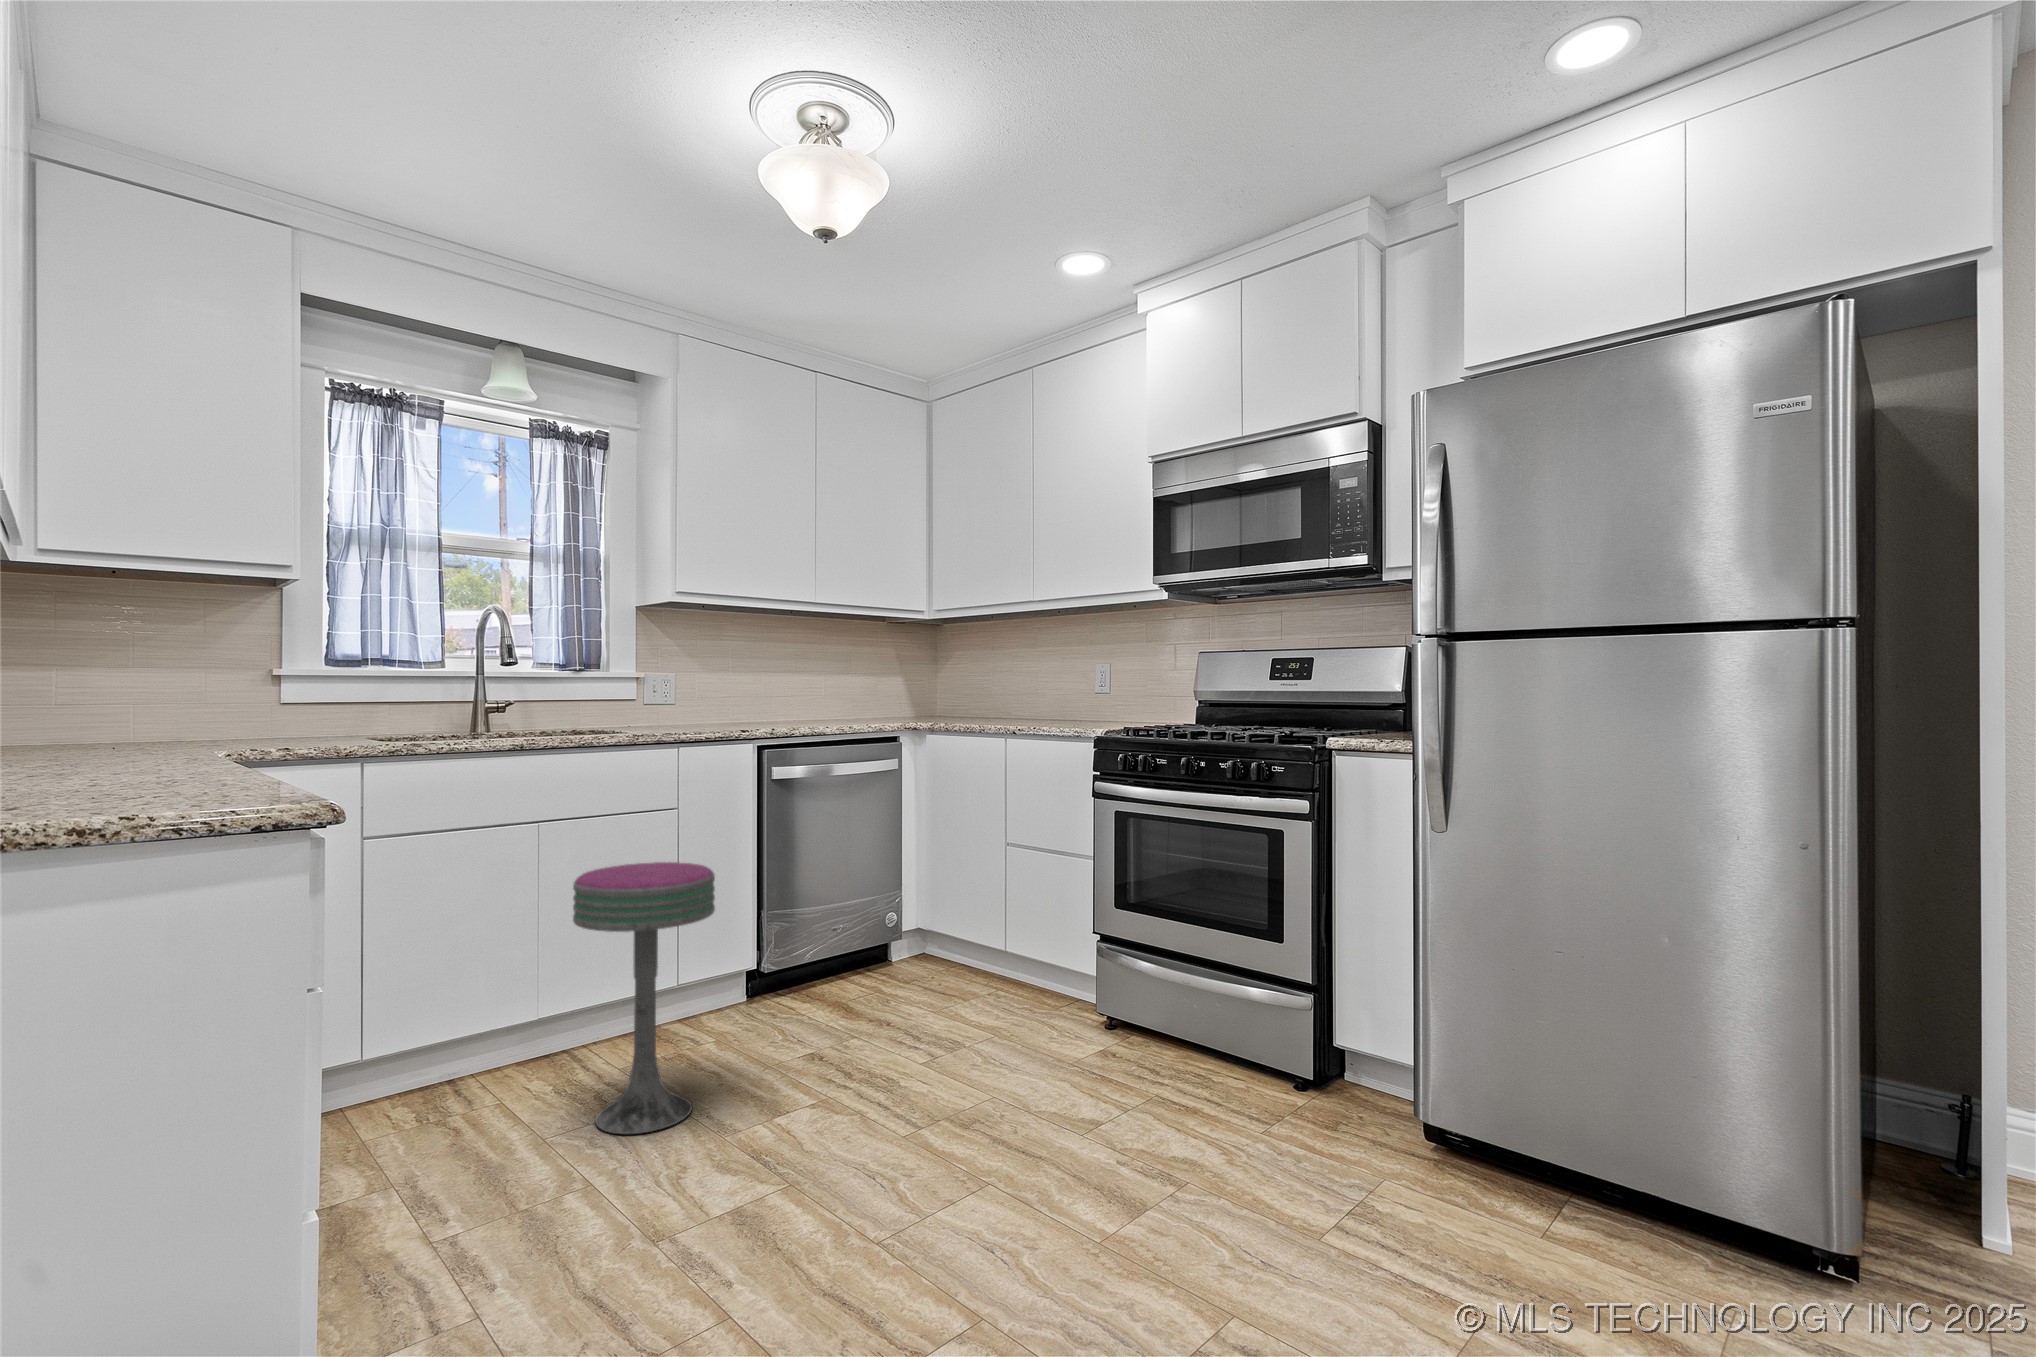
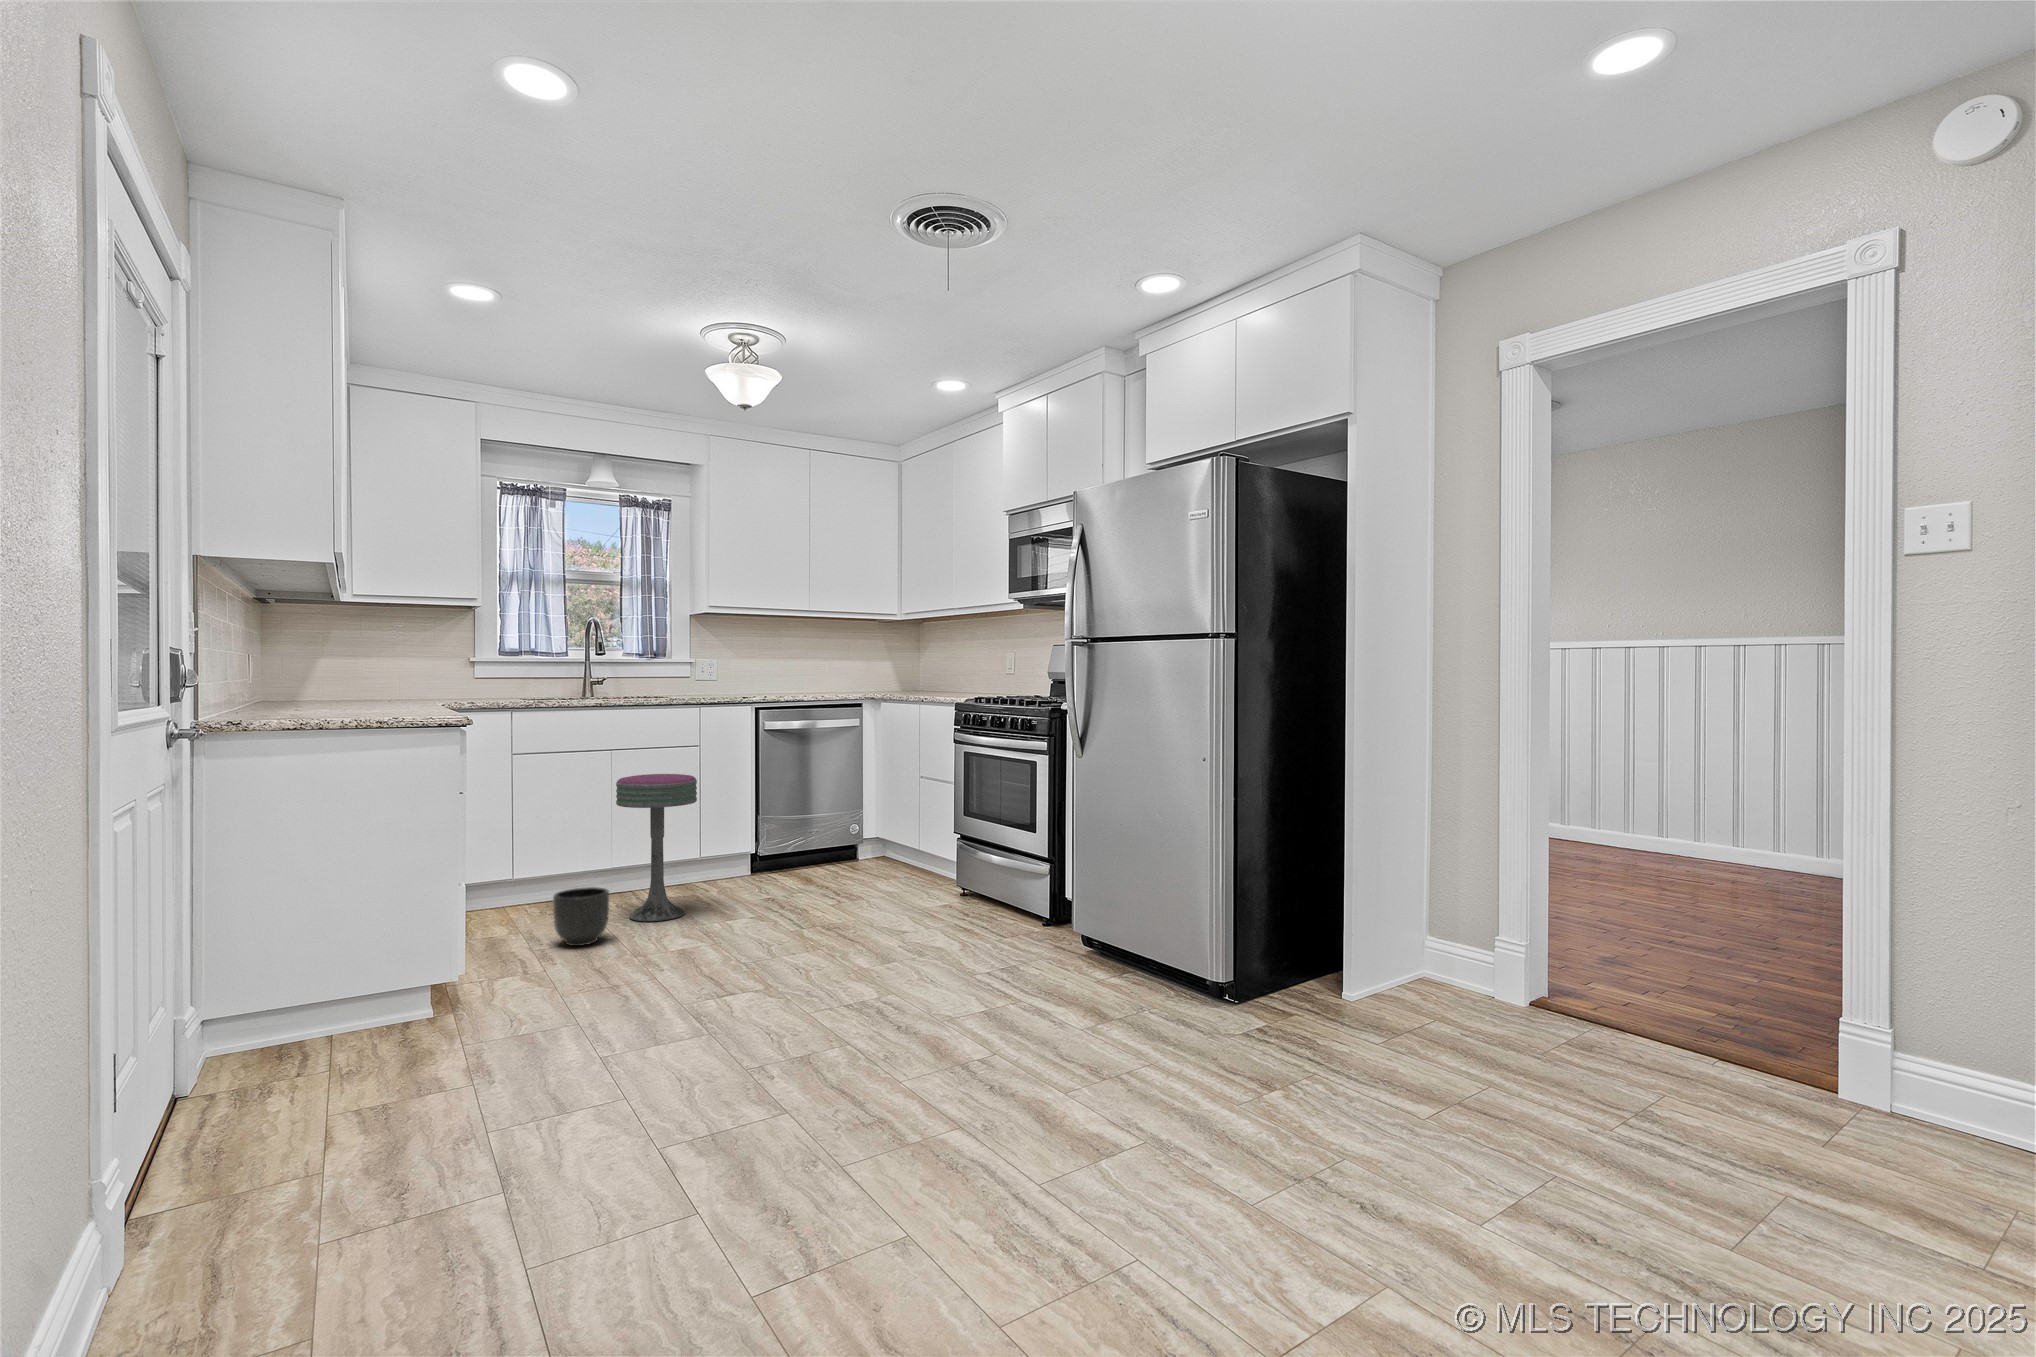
planter: none [472,1092,583,1222] -> present [553,887,609,946]

